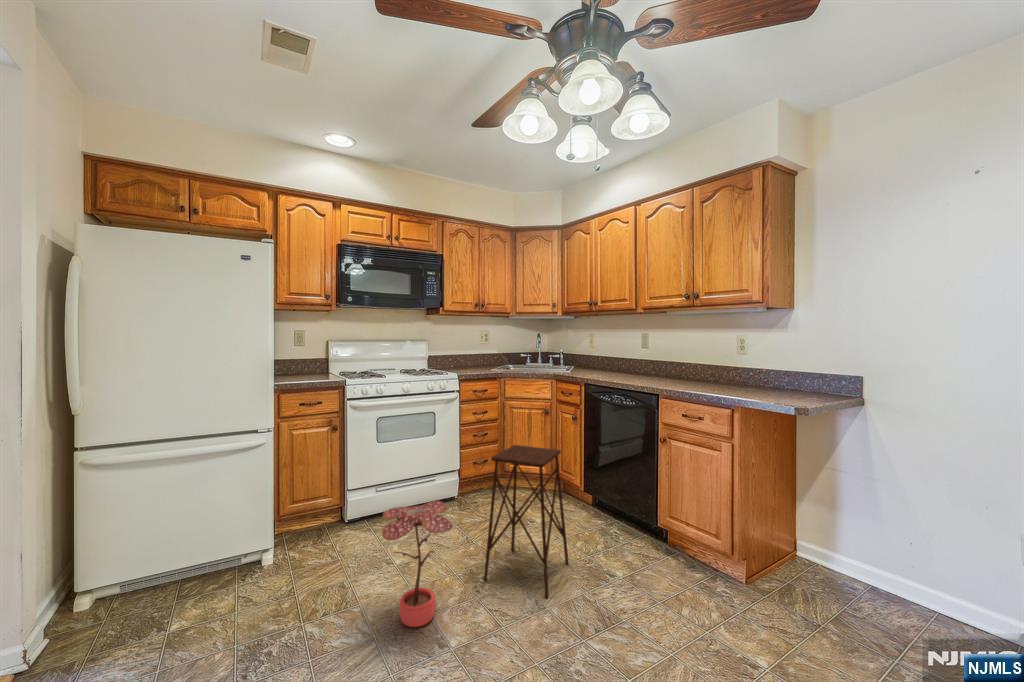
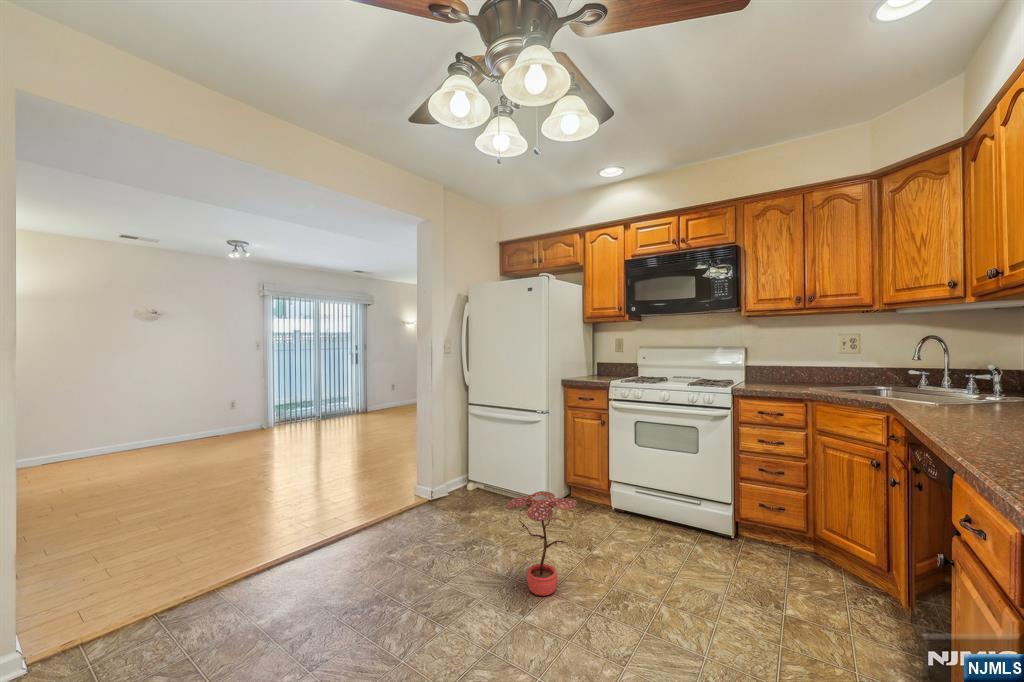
side table: present [484,445,569,598] -> none [618,479,722,663]

